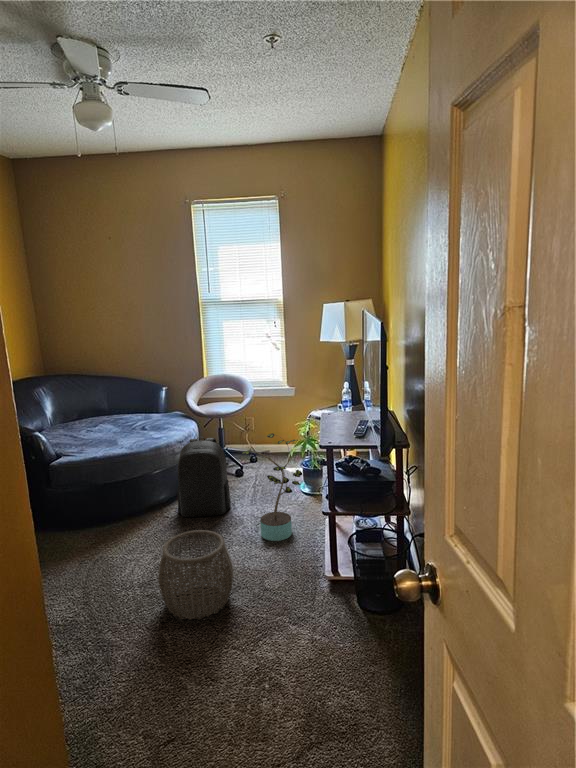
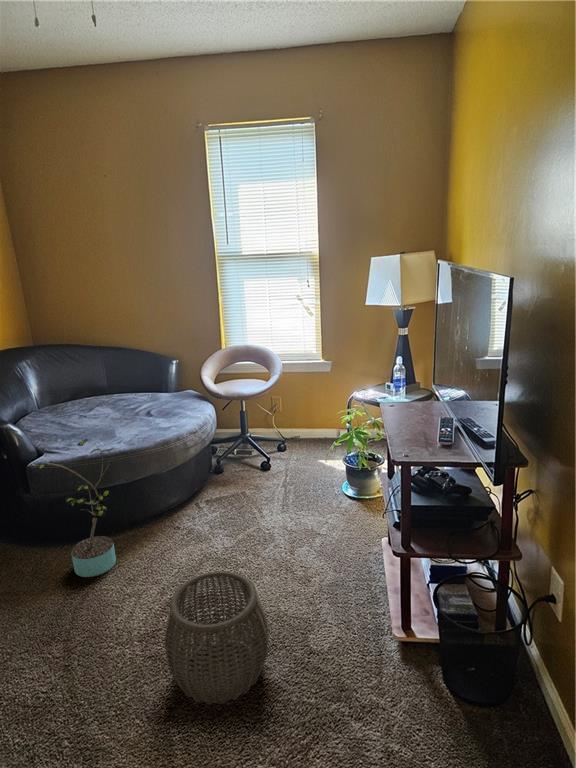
potted plant: present [242,433,302,541] -> present [37,439,117,577]
backpack: present [178,437,231,517] -> none [191,428,257,529]

